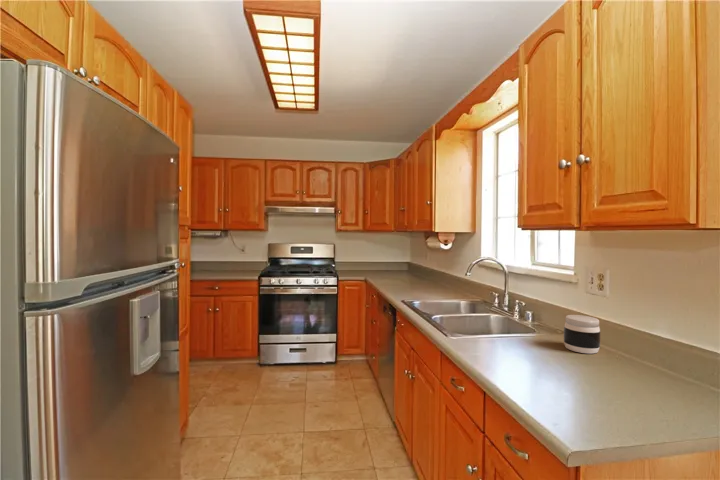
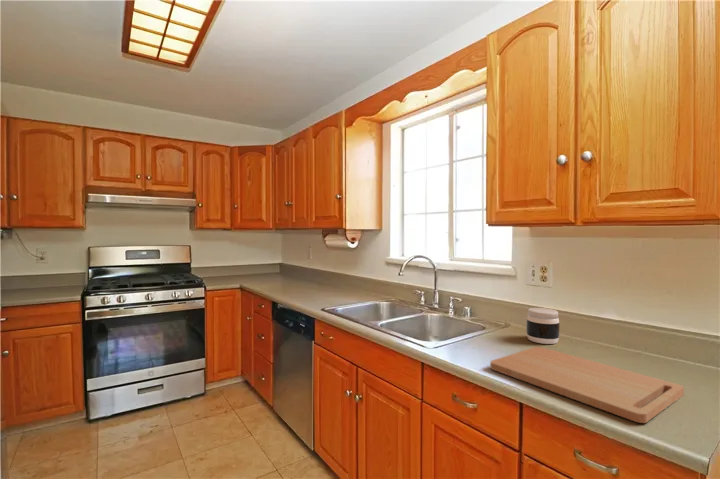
cutting board: none [485,352,673,425] -> present [490,347,684,423]

